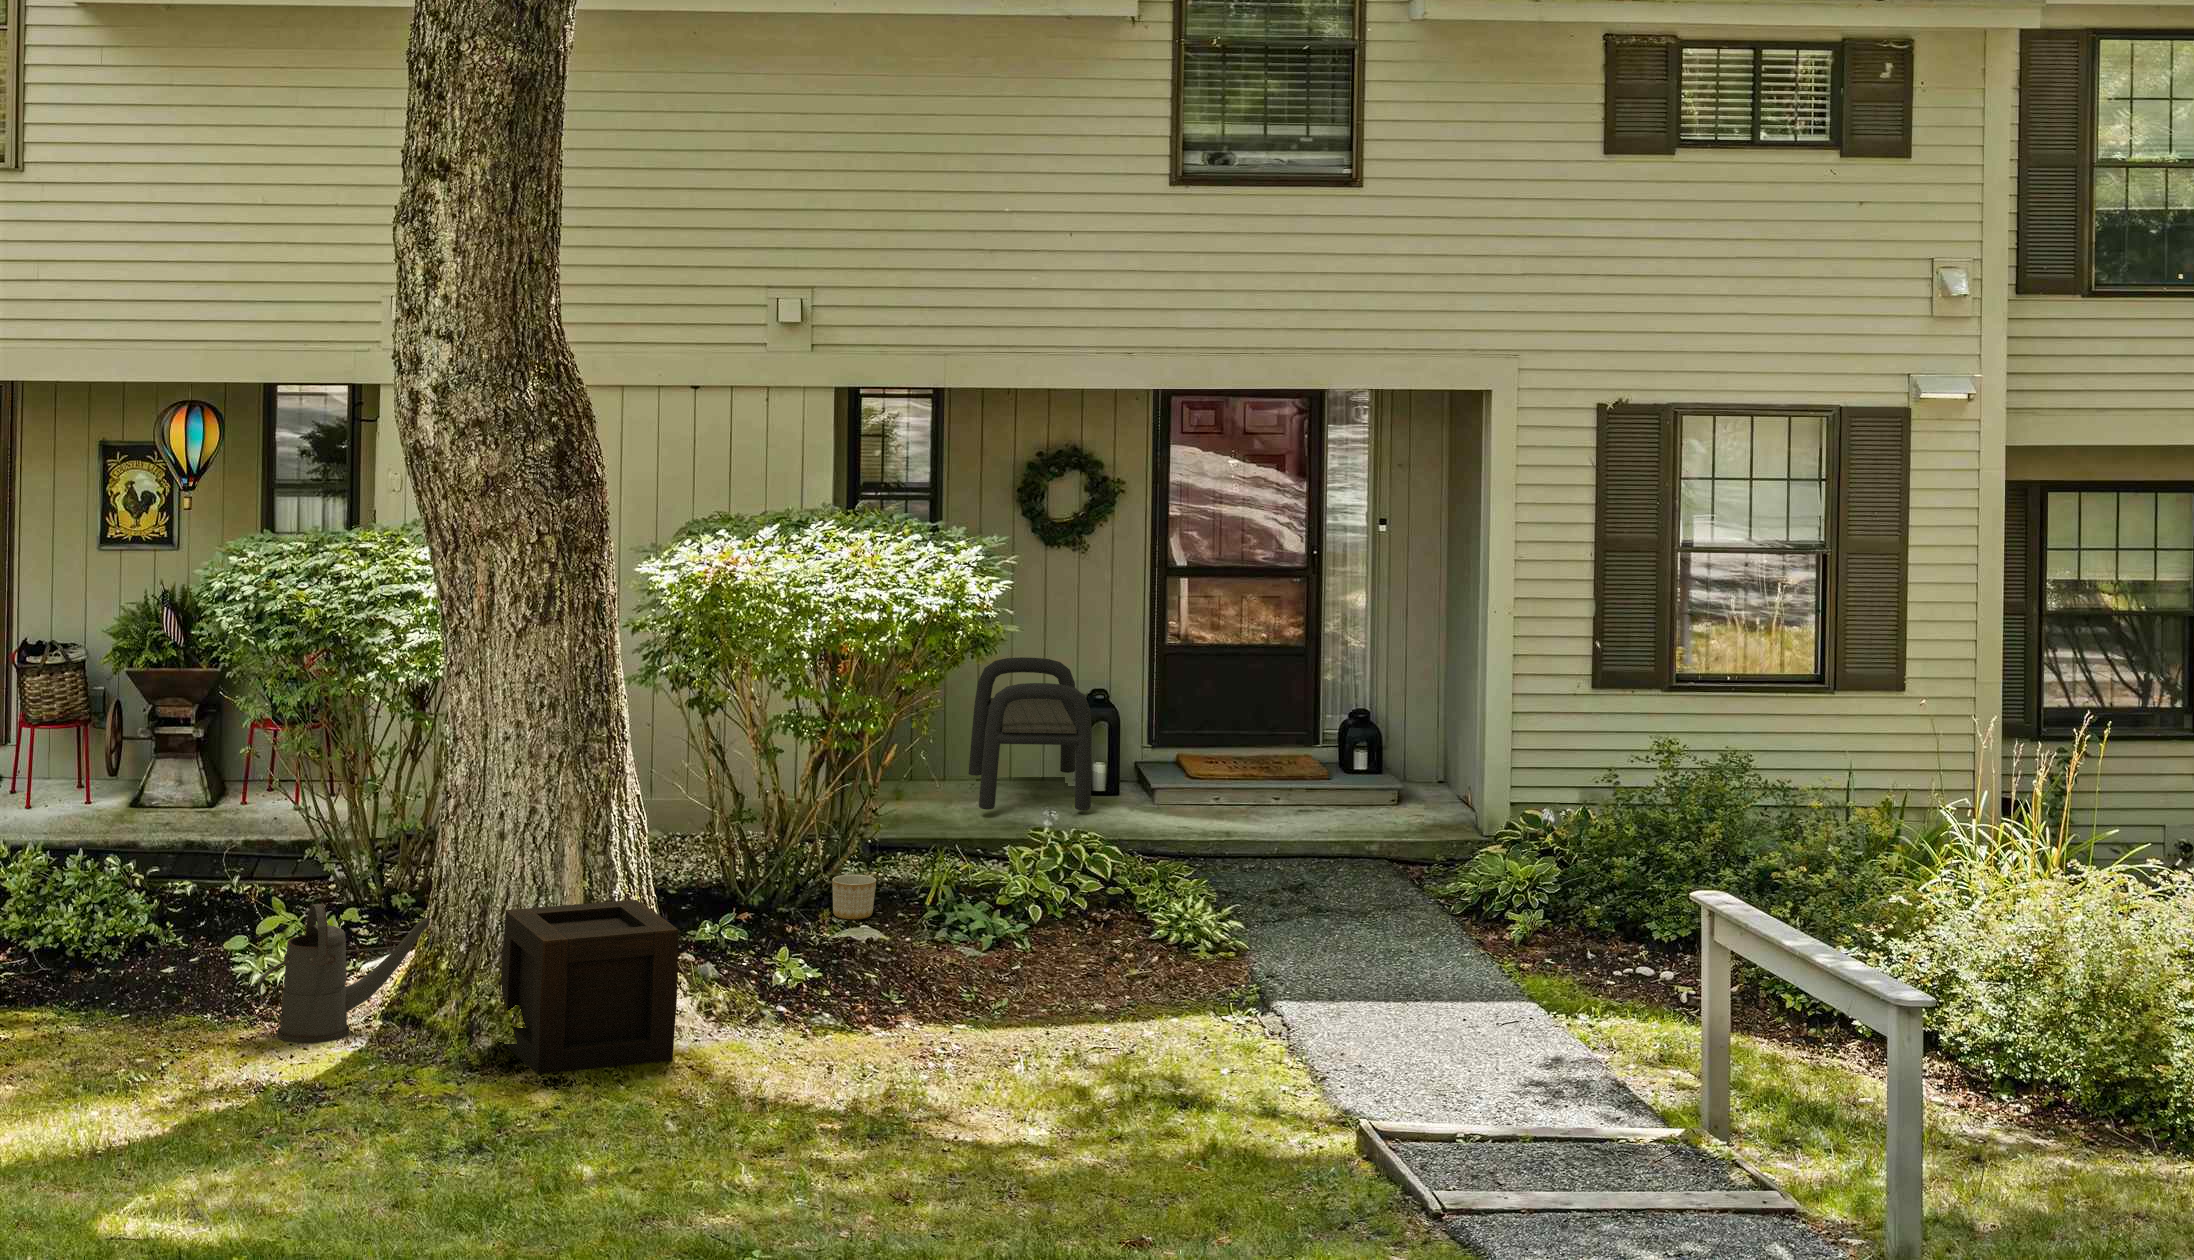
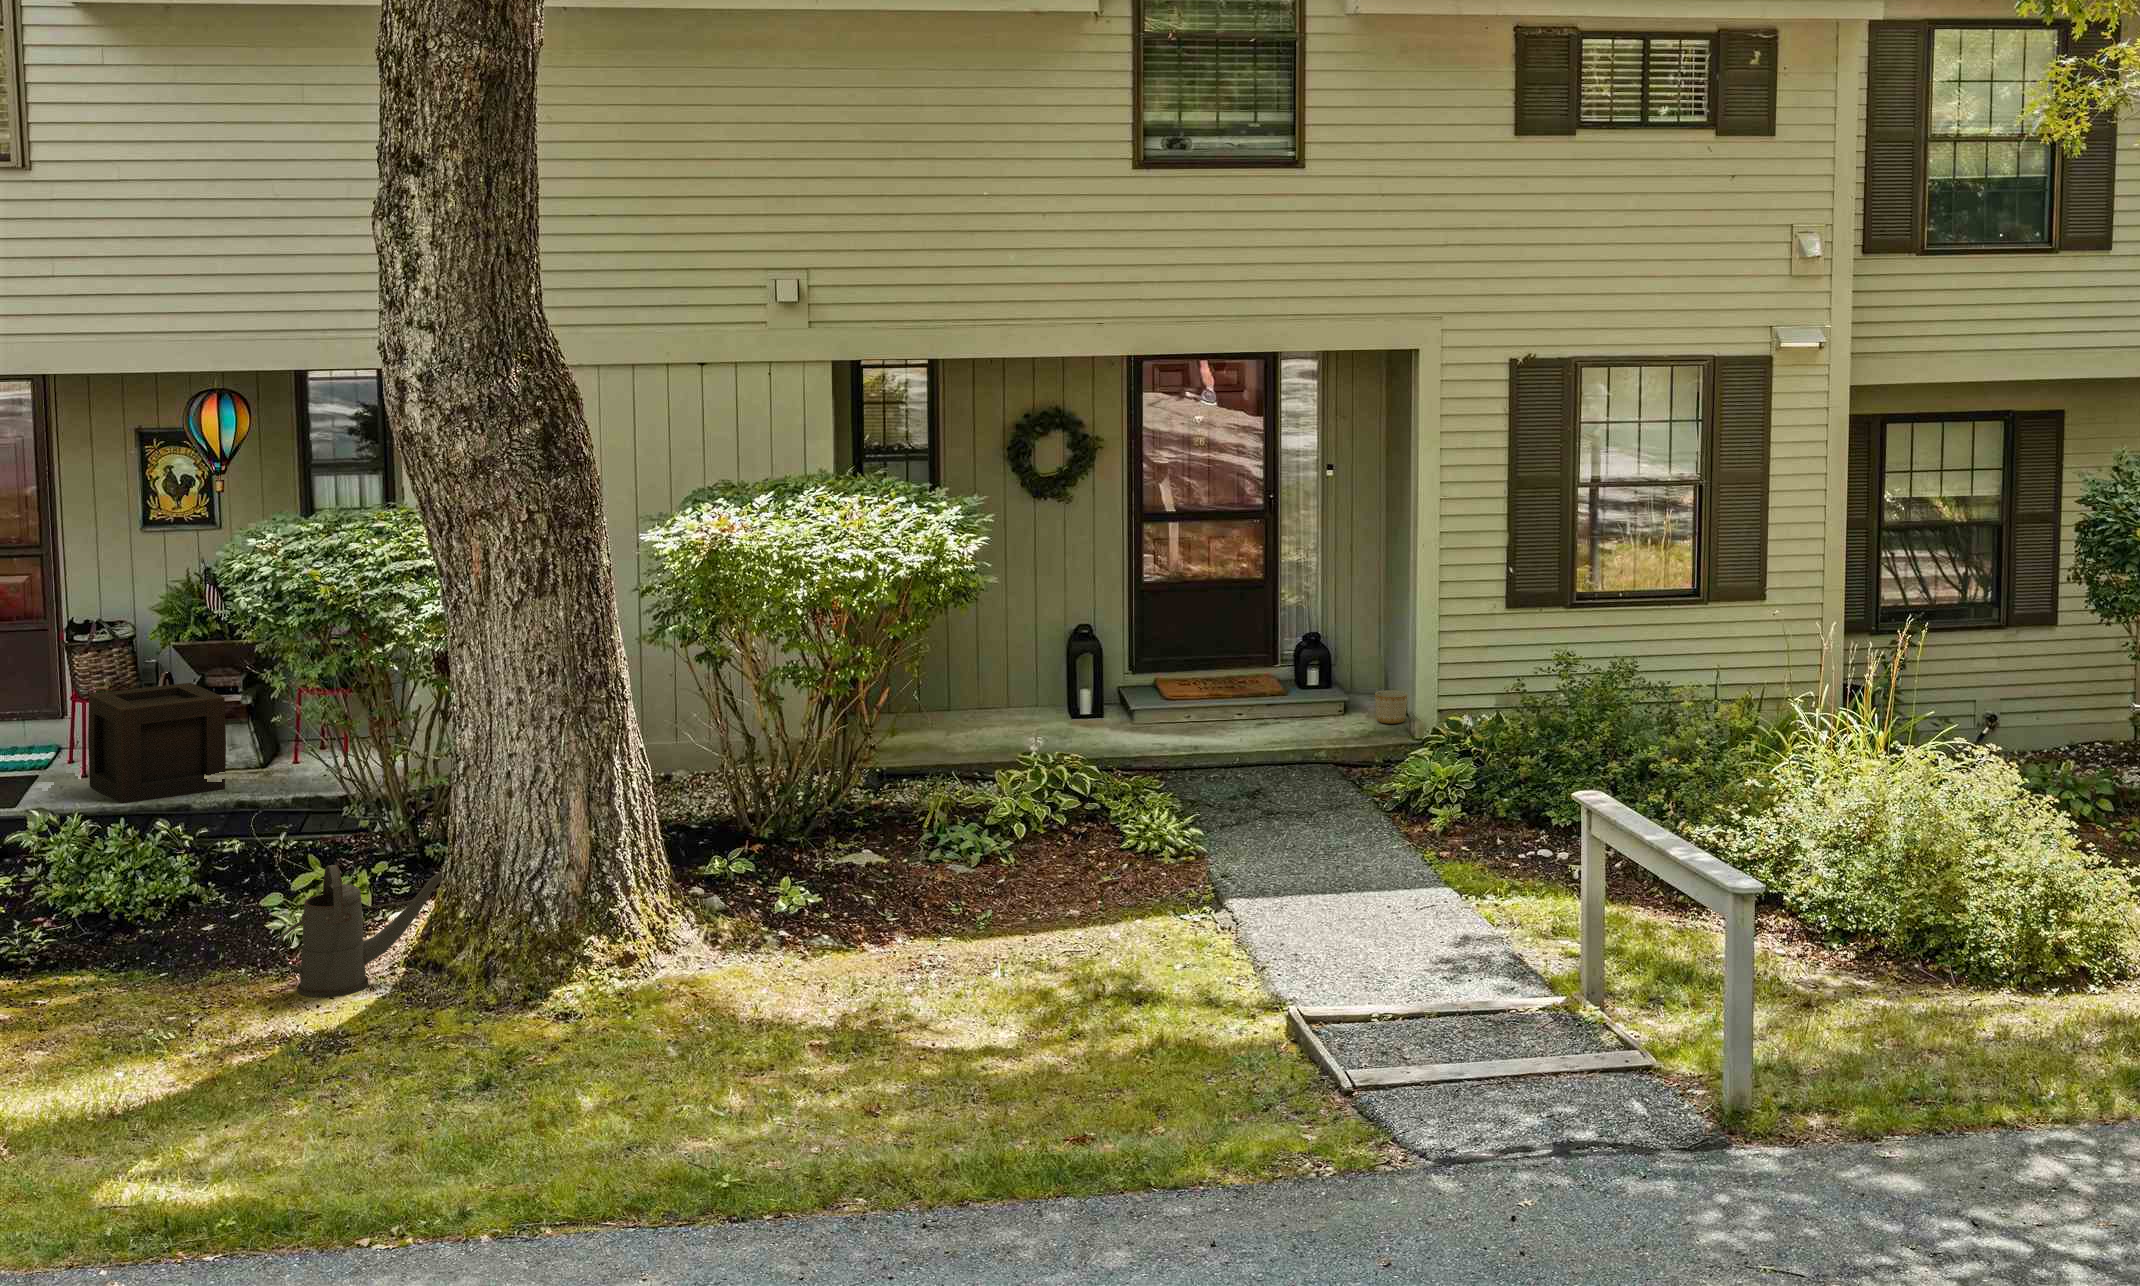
bench: present [969,657,1092,810] -> none [954,598,1065,736]
planter: present [832,875,876,920] -> present [1375,690,1408,724]
wooden crate: present [501,900,678,1074] -> present [88,683,226,804]

